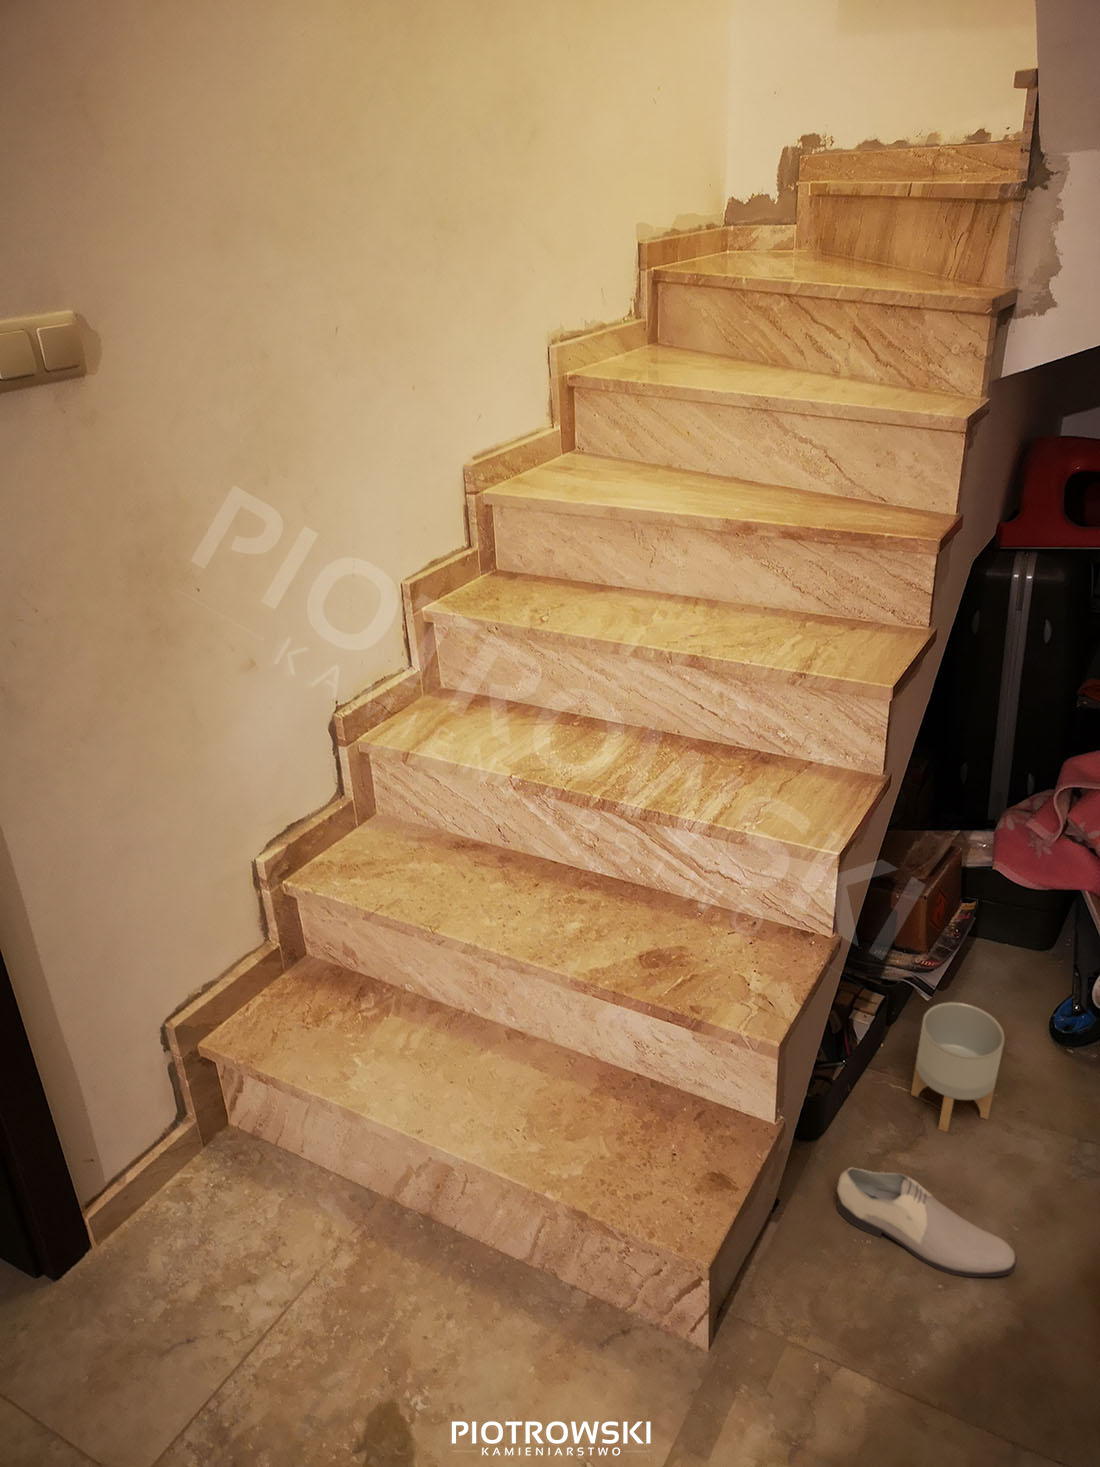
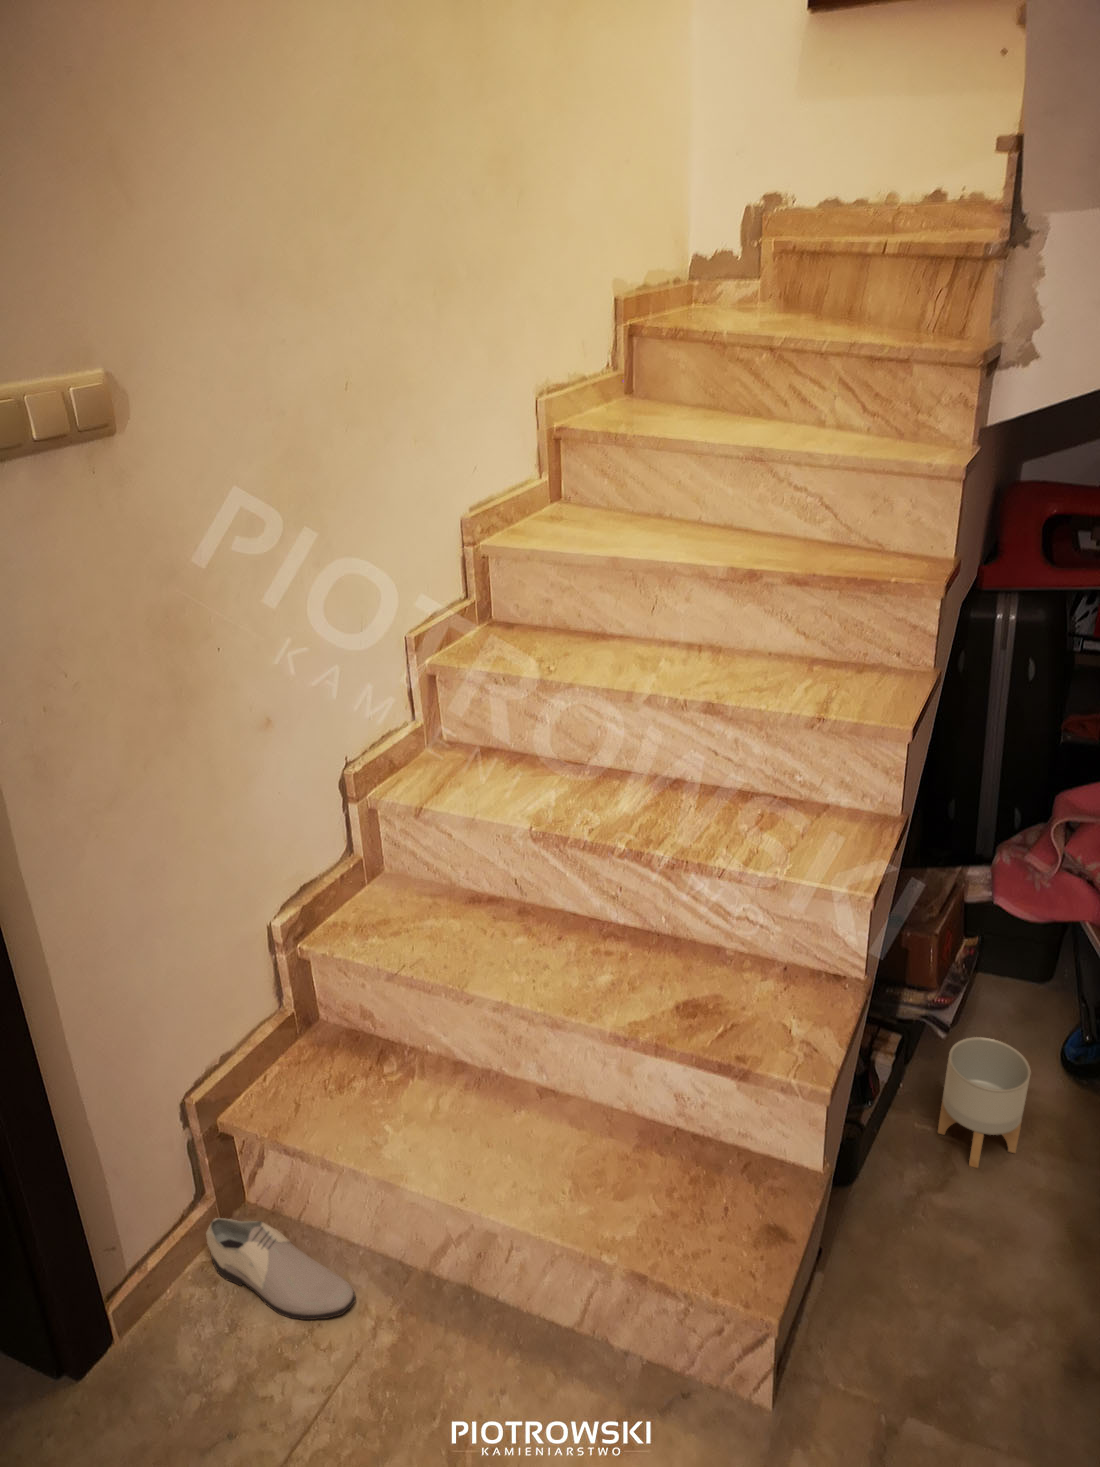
shoe: present [837,1167,1017,1277] -> present [206,1218,356,1320]

